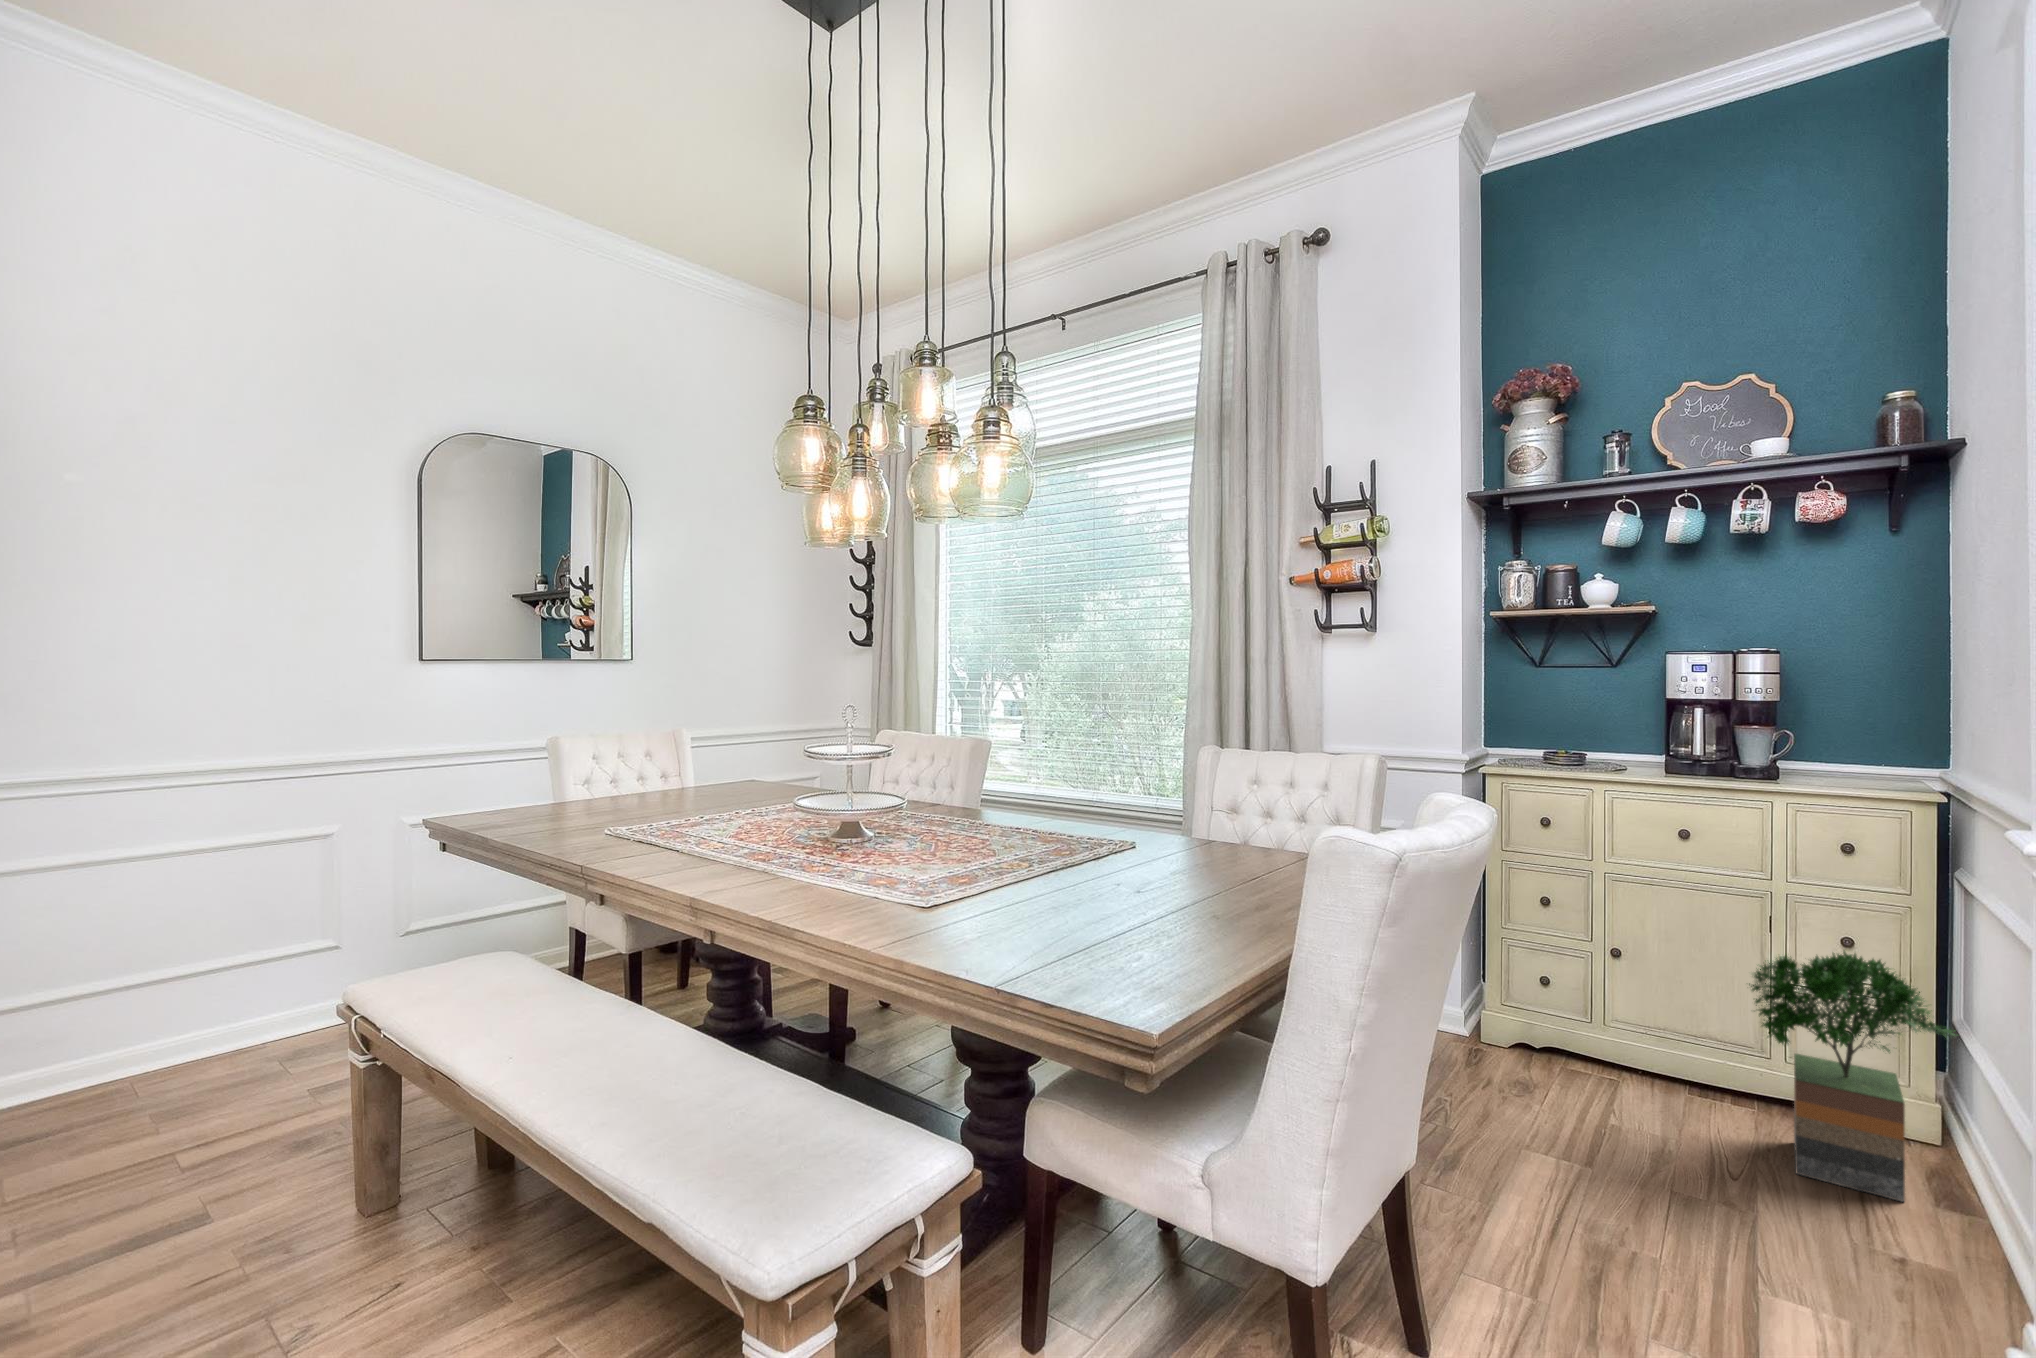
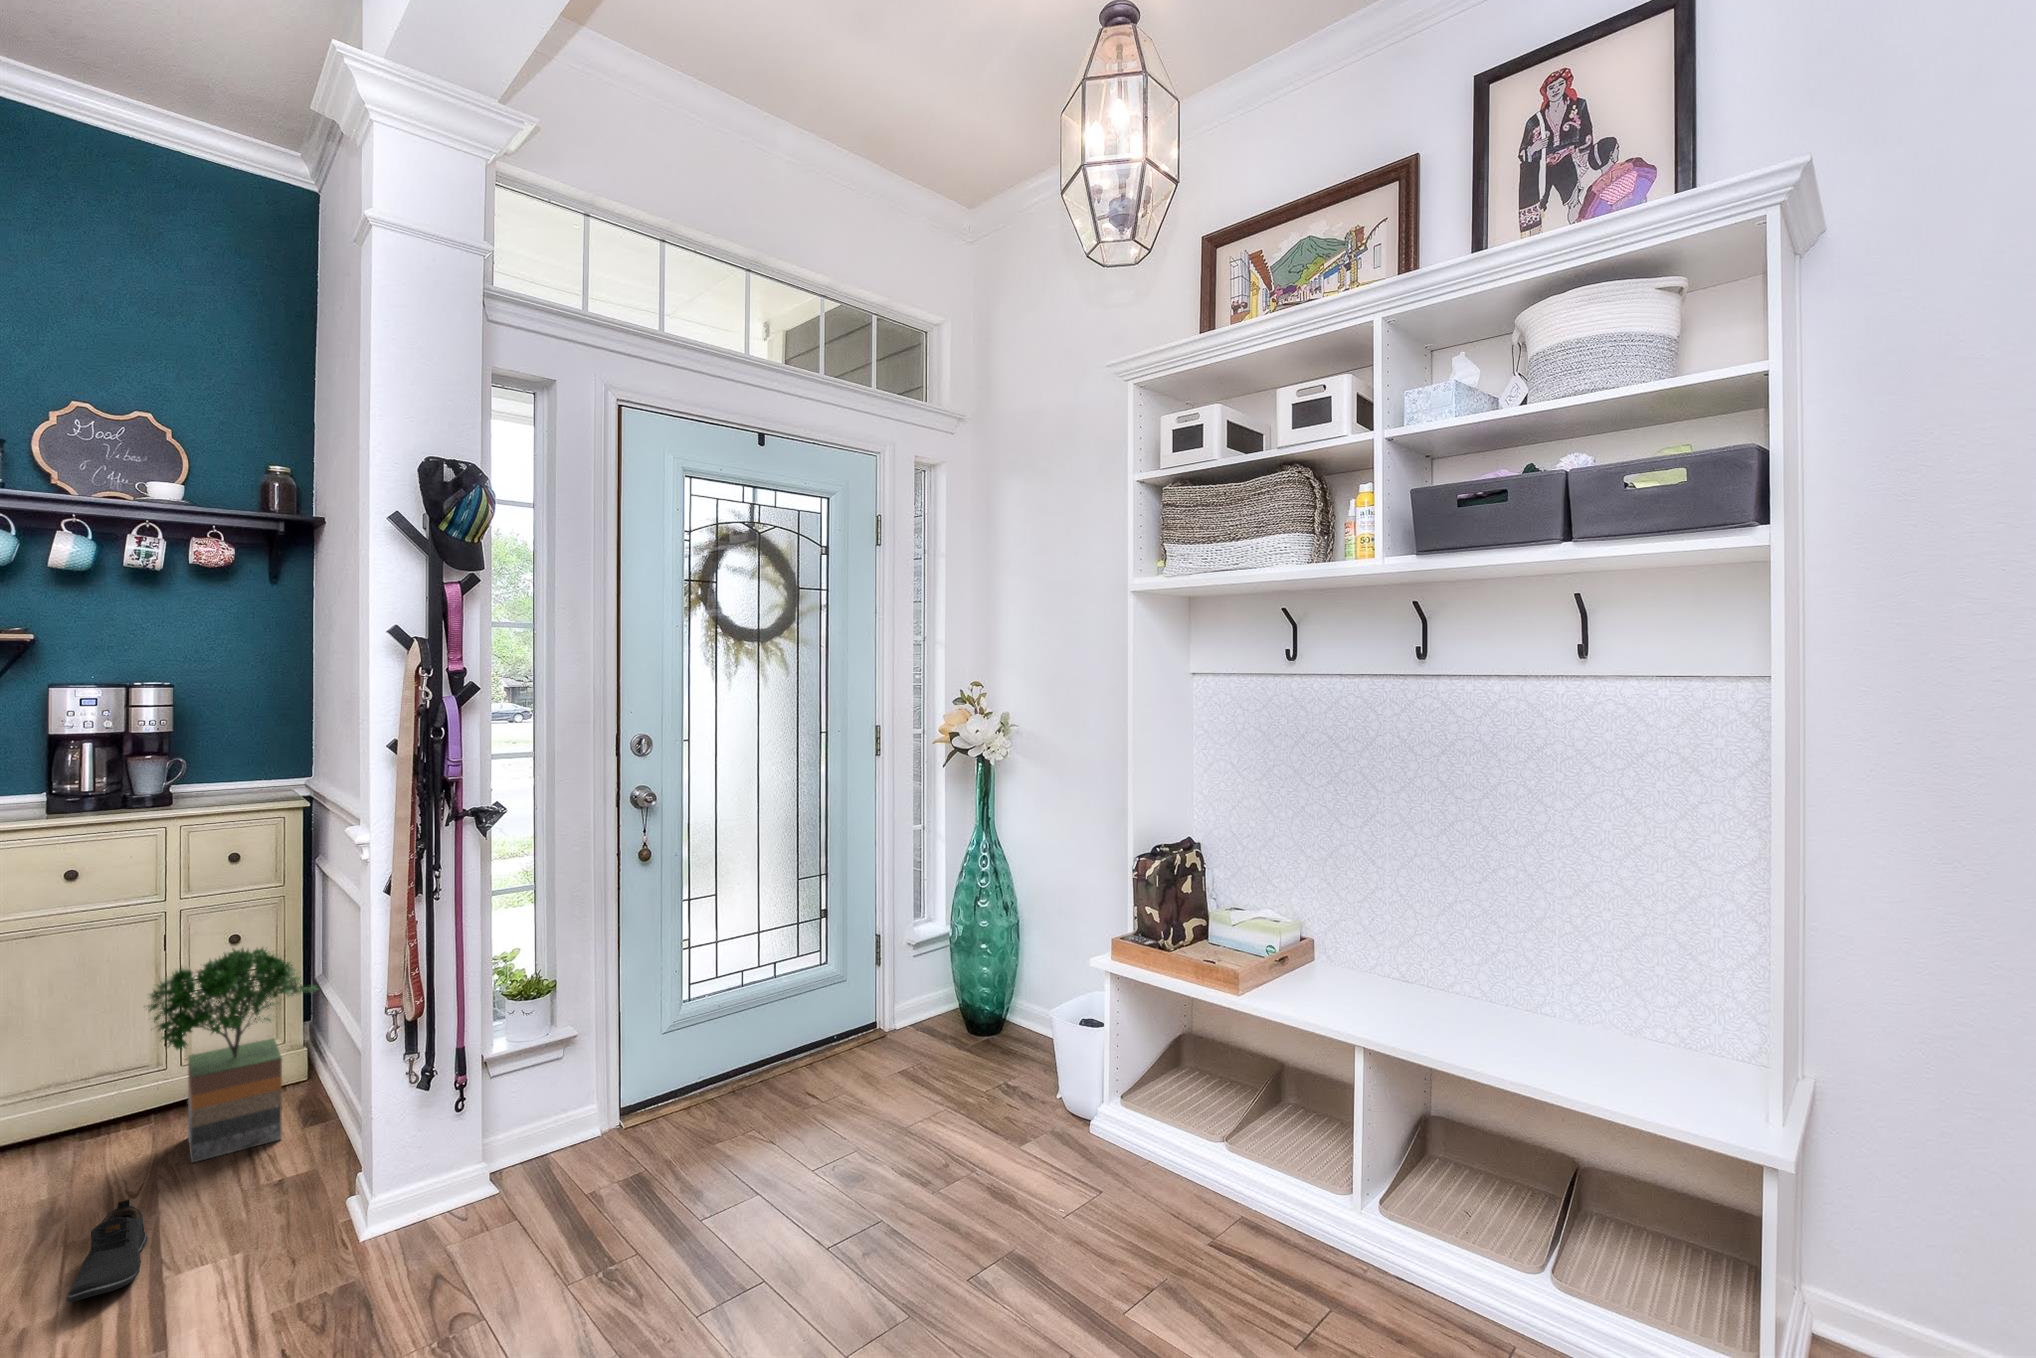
shoe: none [1665,1177,1744,1273] -> present [66,1199,148,1303]

